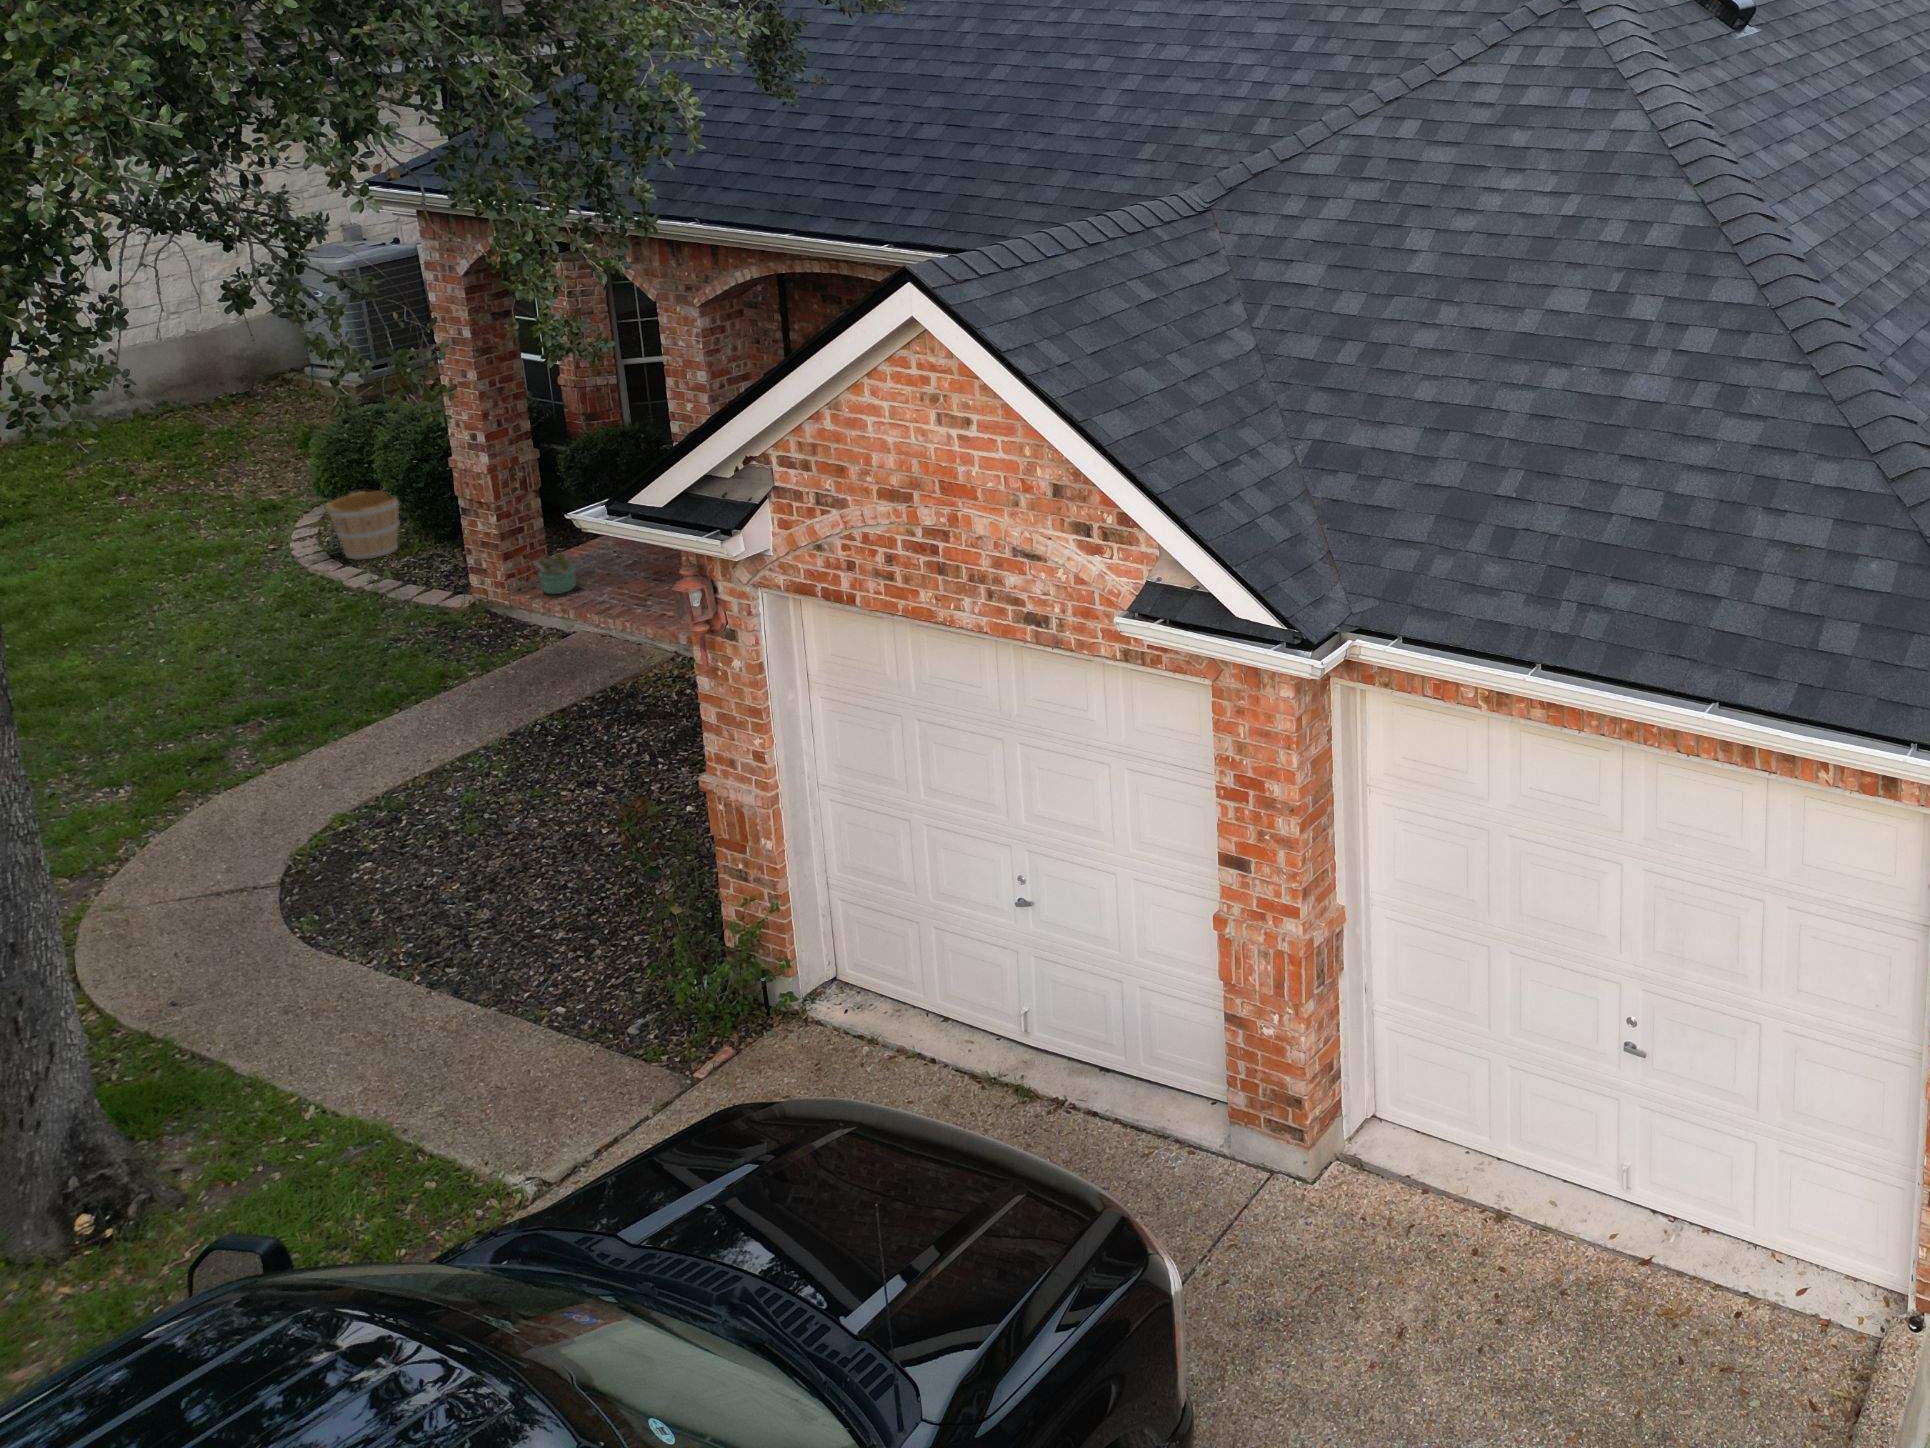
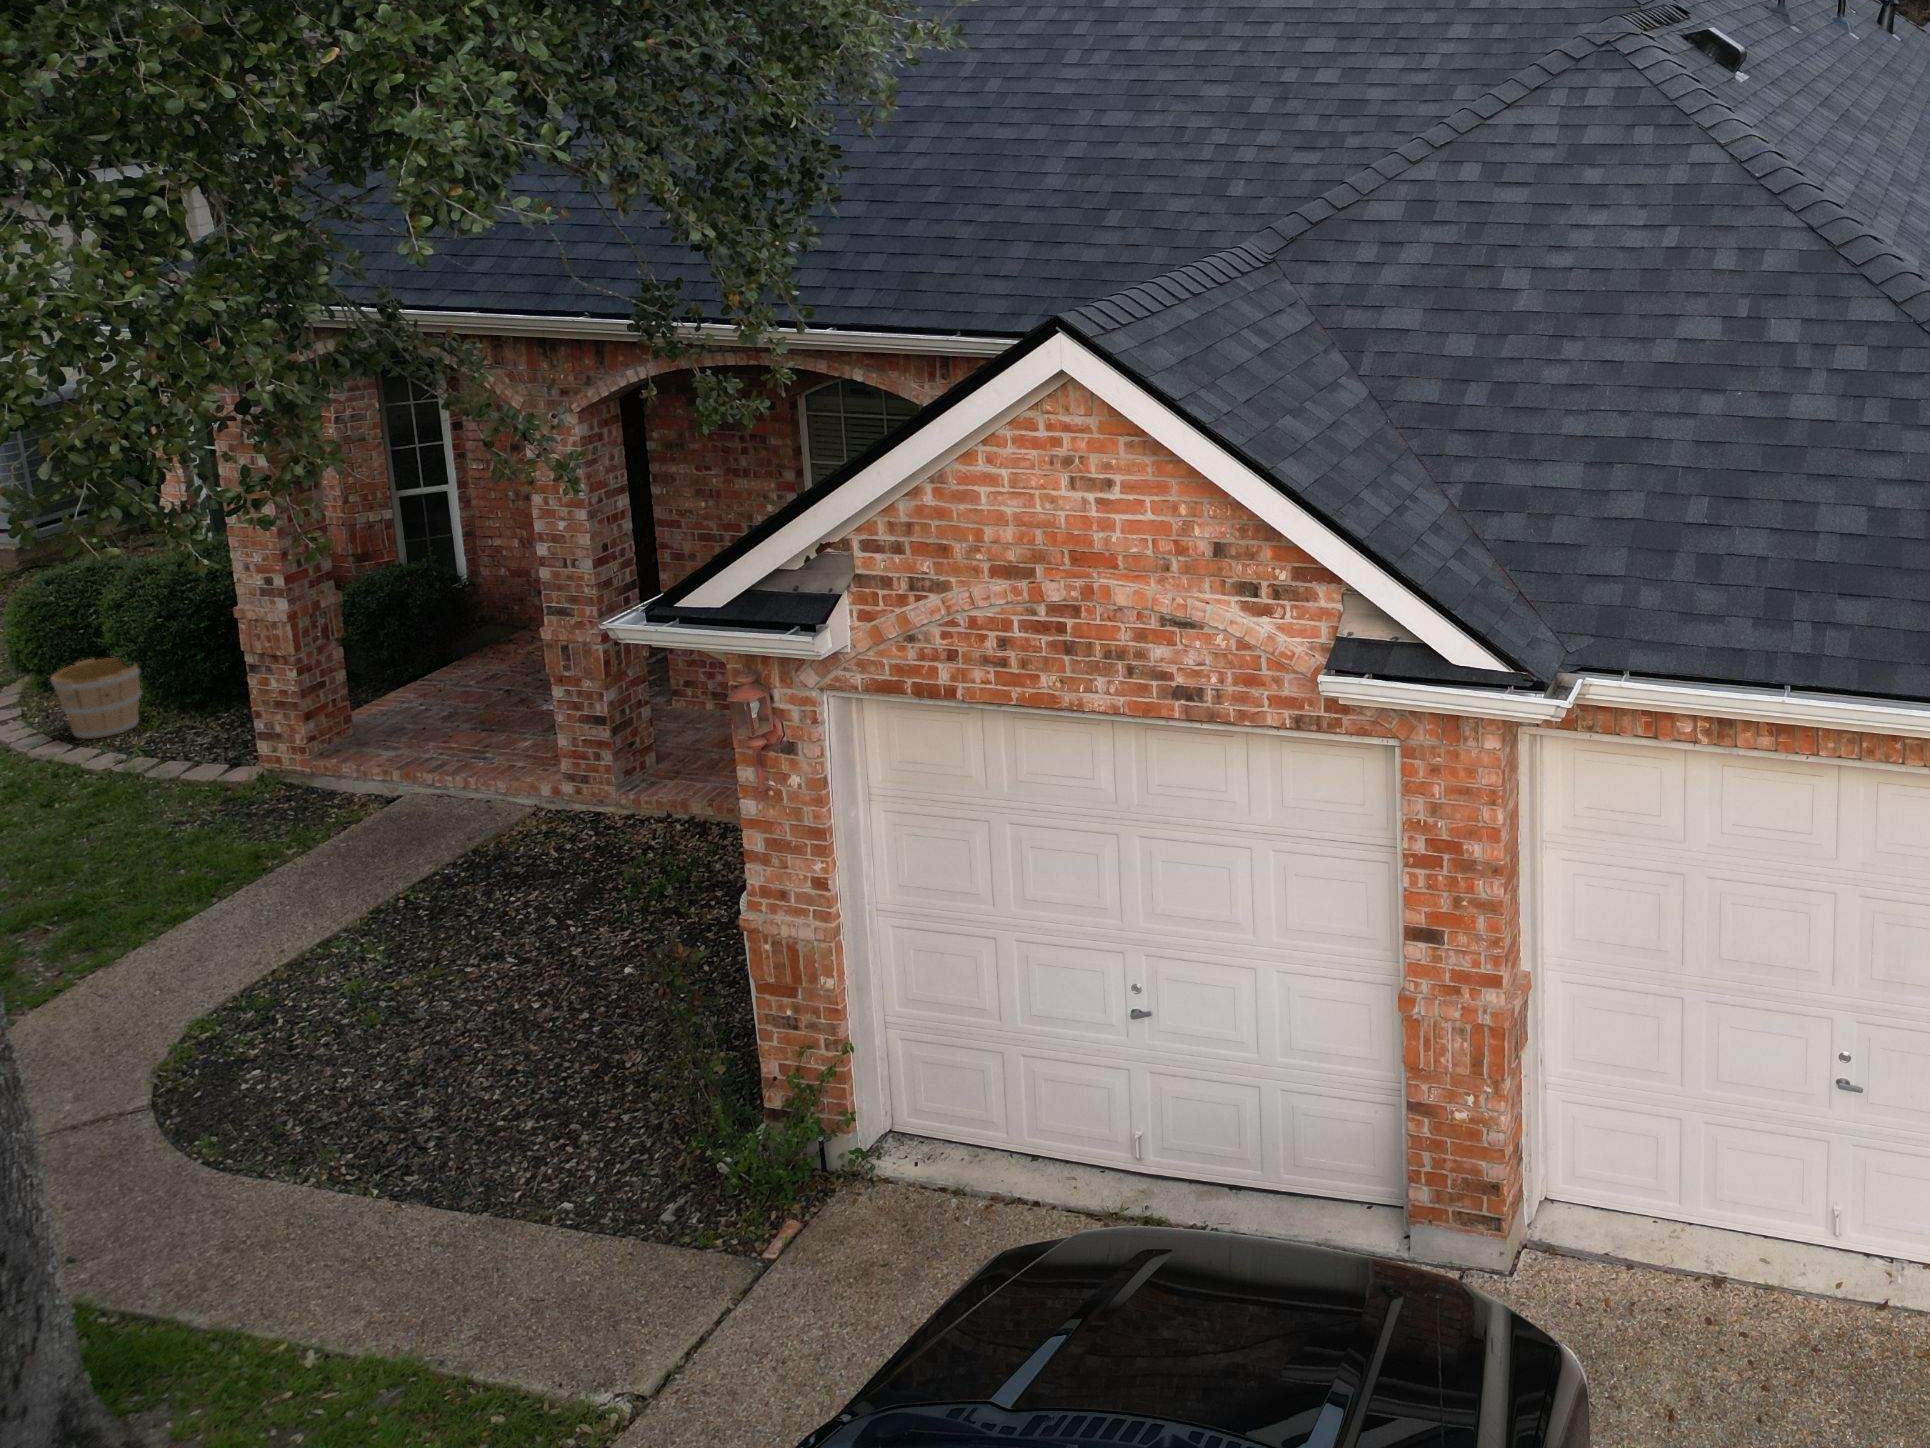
decorative plant: present [534,552,576,594] -> none [333,707,385,757]

